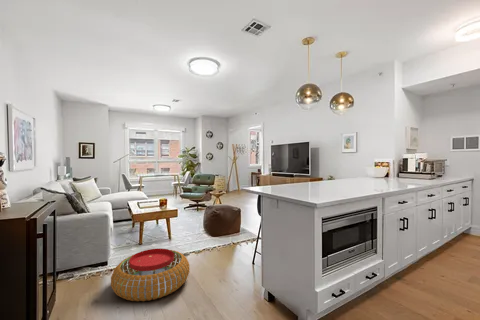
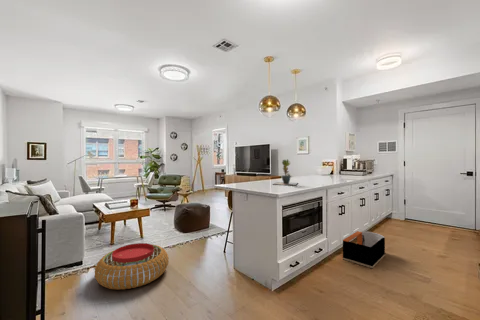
potted plant: none [310,158,344,191] -> present [274,160,297,185]
storage bin: none [404,251,466,306] -> present [343,231,385,268]

